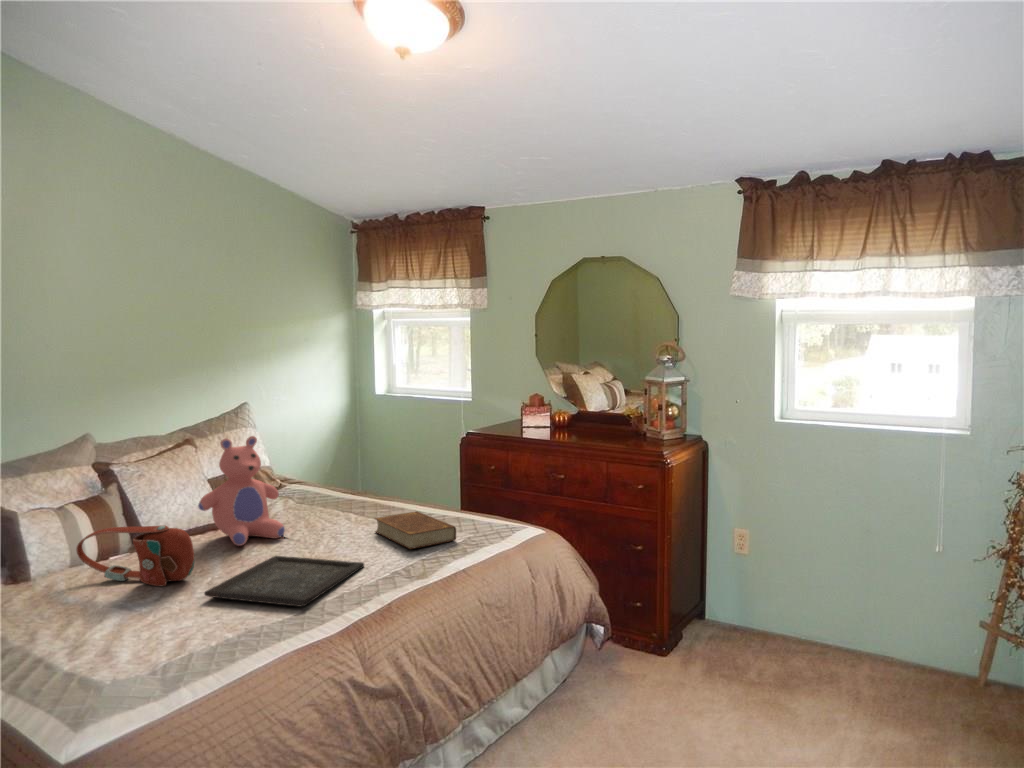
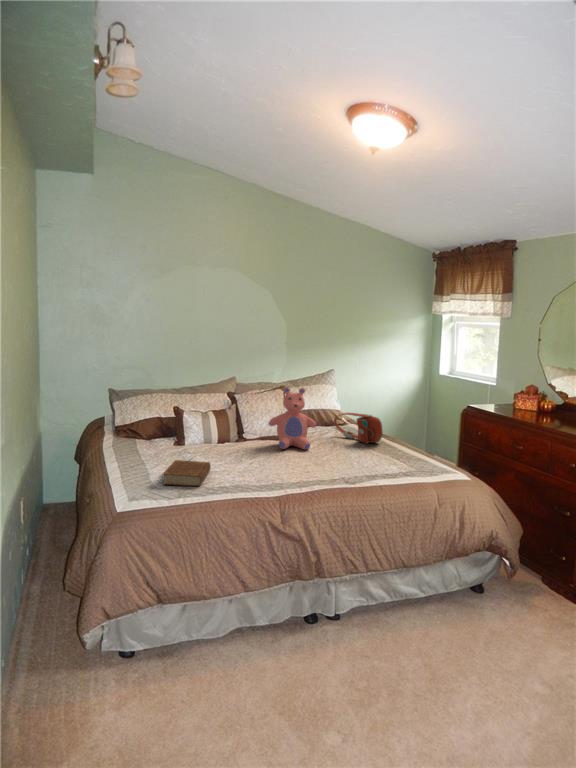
book: present [375,511,456,549] -> present [163,460,211,487]
handbag: present [76,525,194,586] -> present [334,413,382,443]
tray: present [204,556,364,606] -> none [237,457,329,480]

